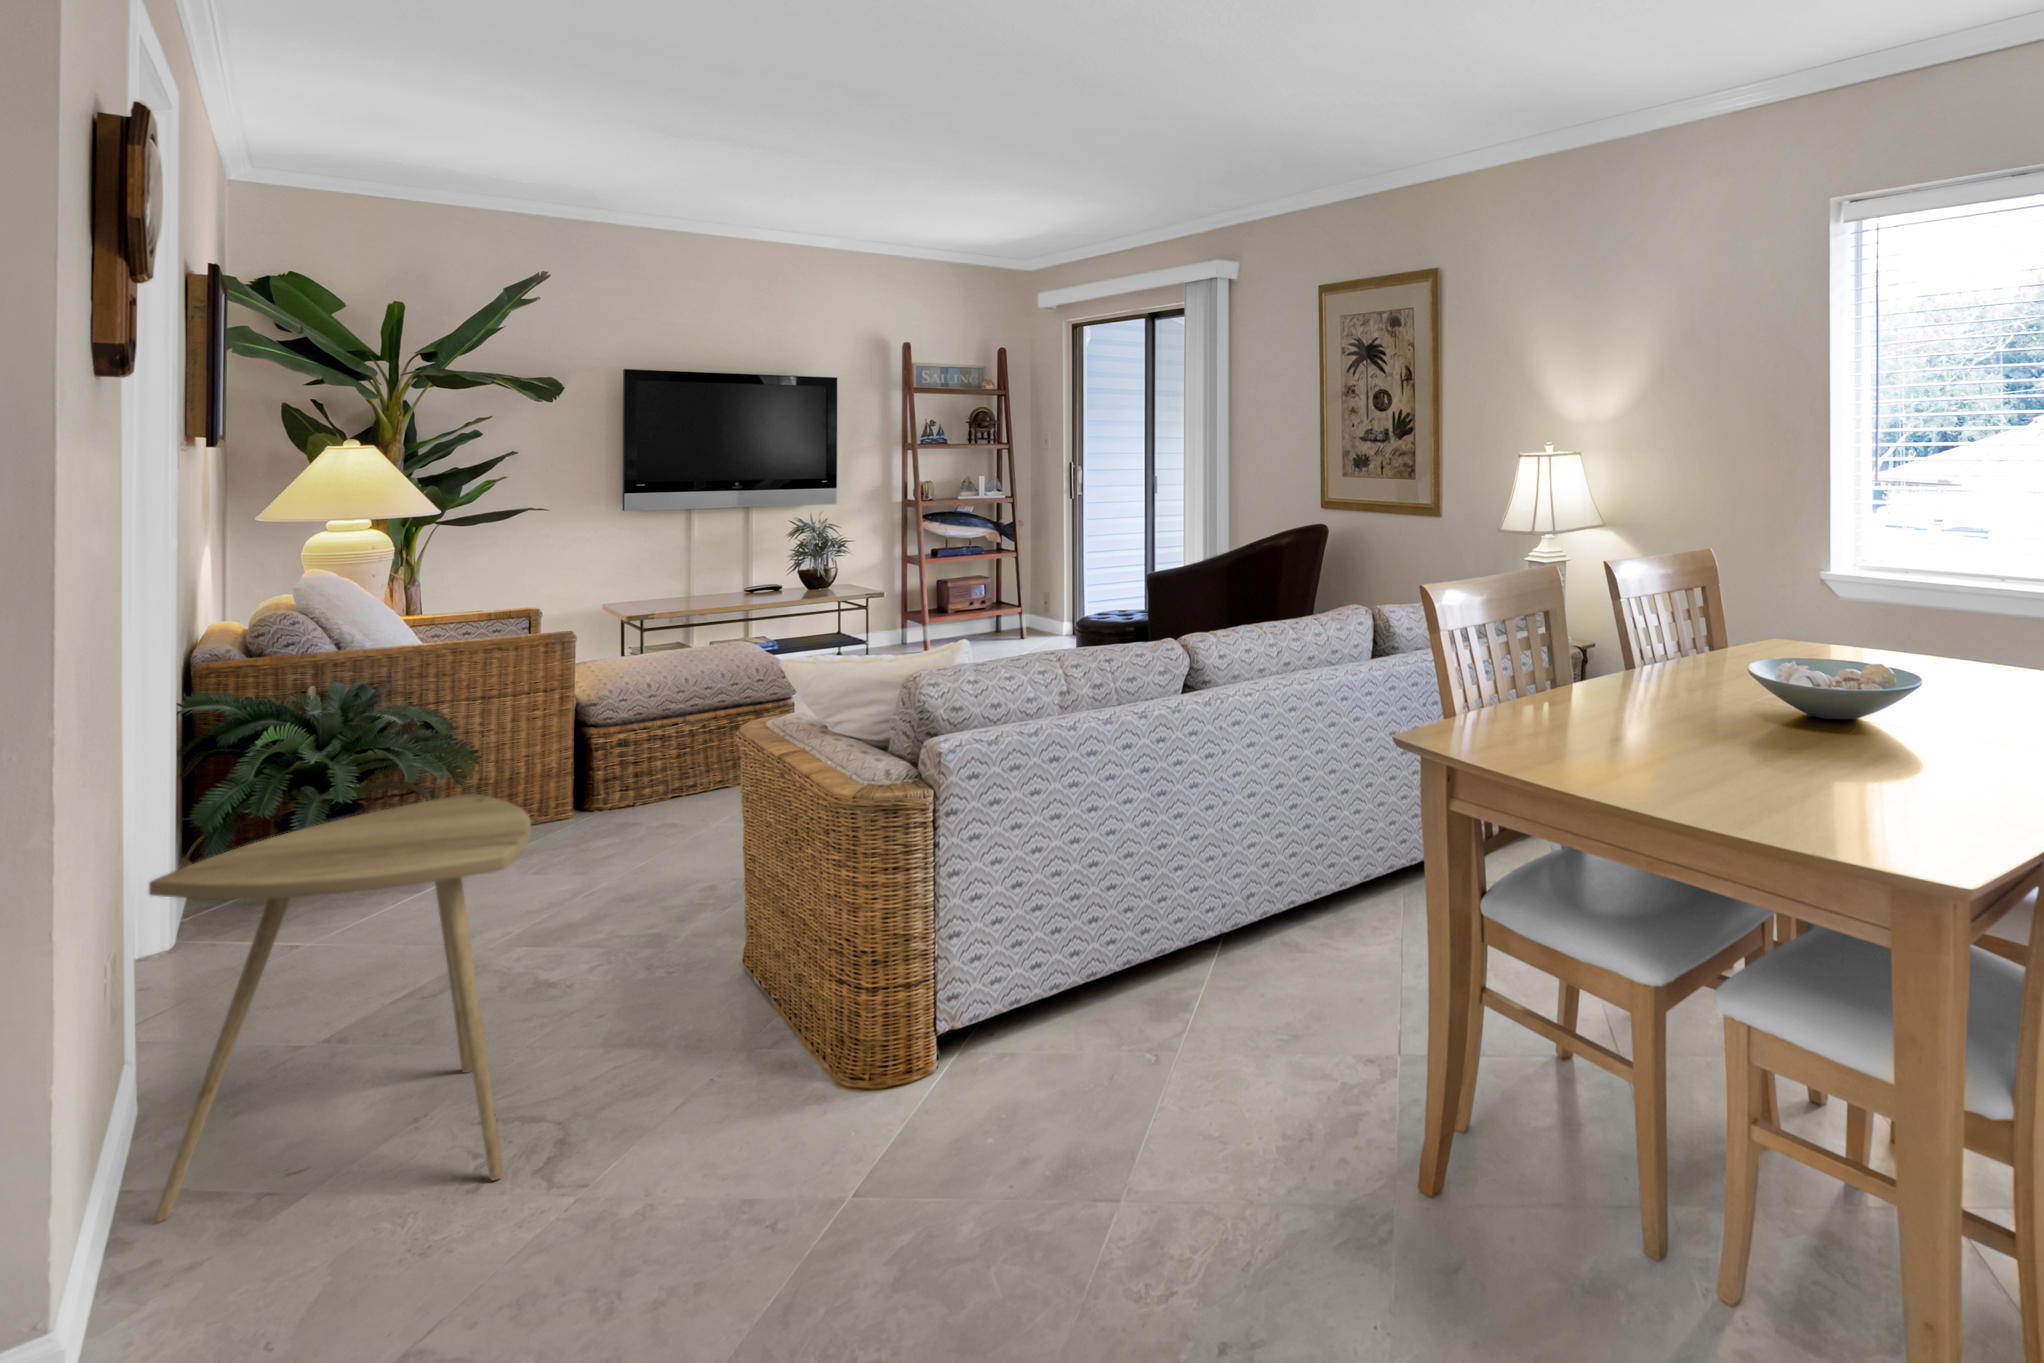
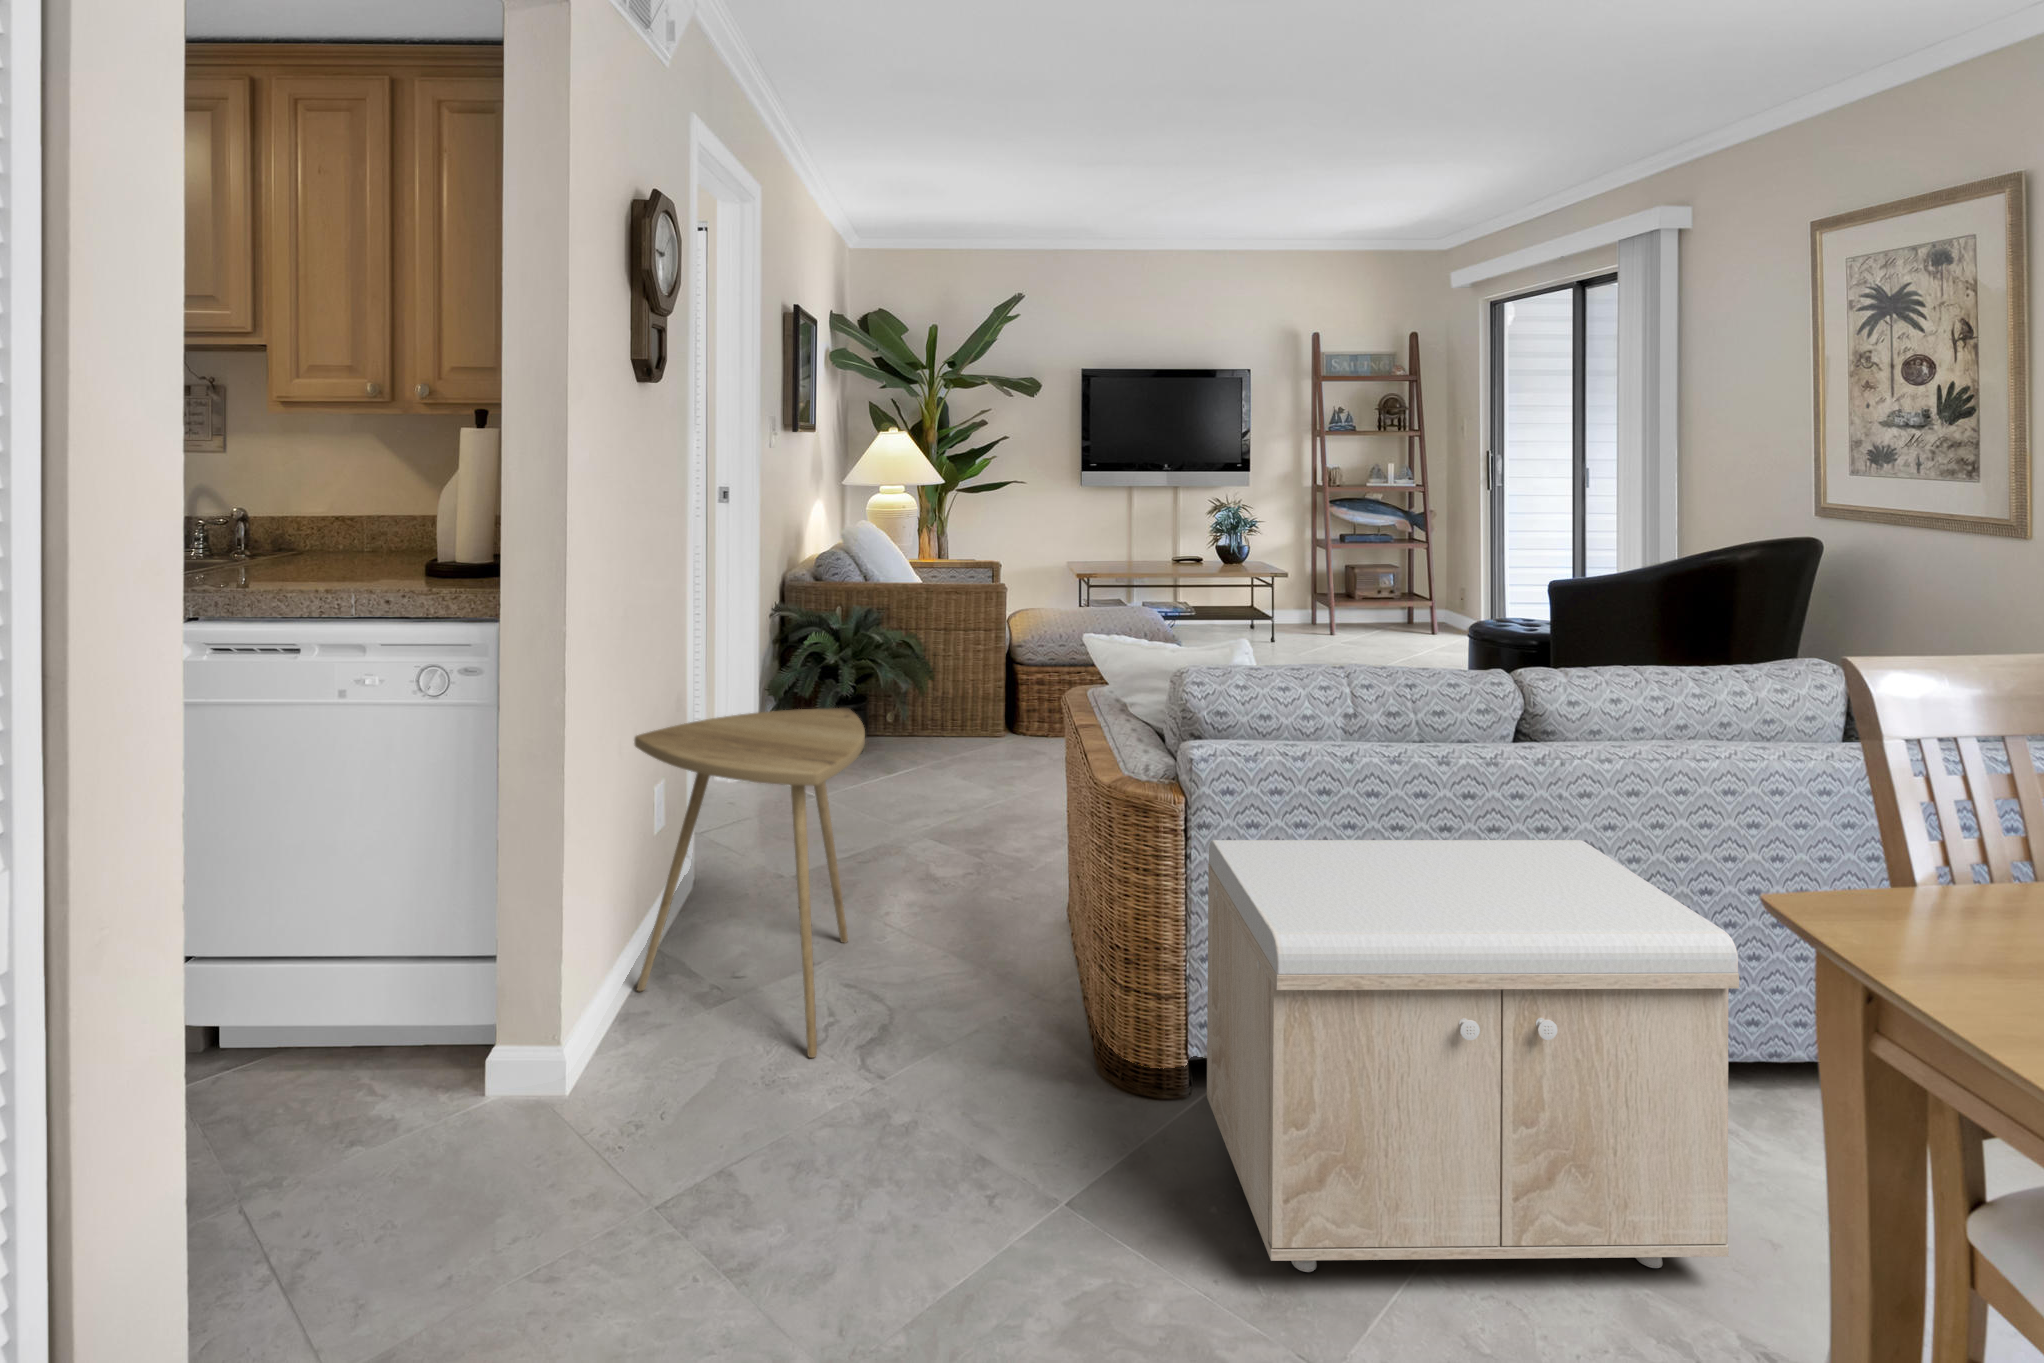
storage bench: none [961,756,1334,1123] -> present [1207,840,1739,1272]

